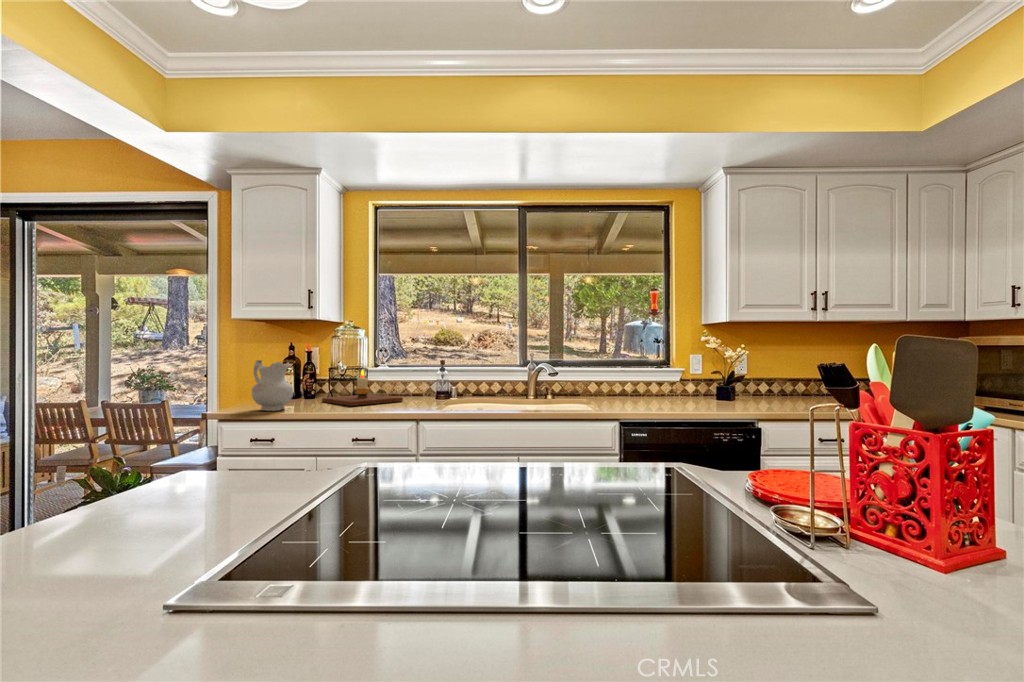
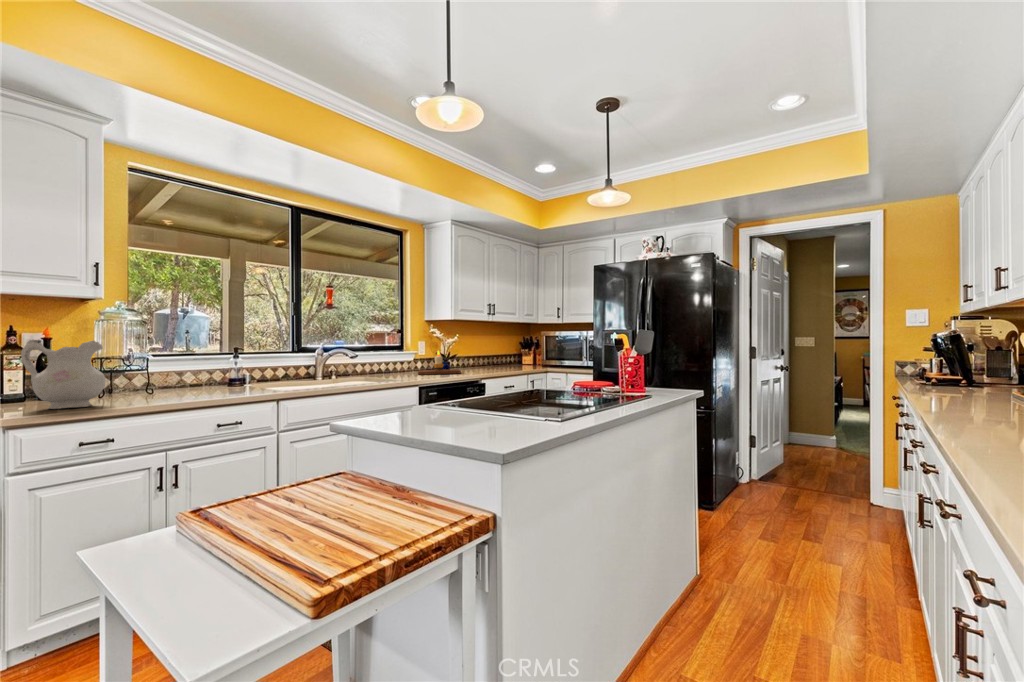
candle: present [322,370,403,406] -> present [418,351,461,375]

